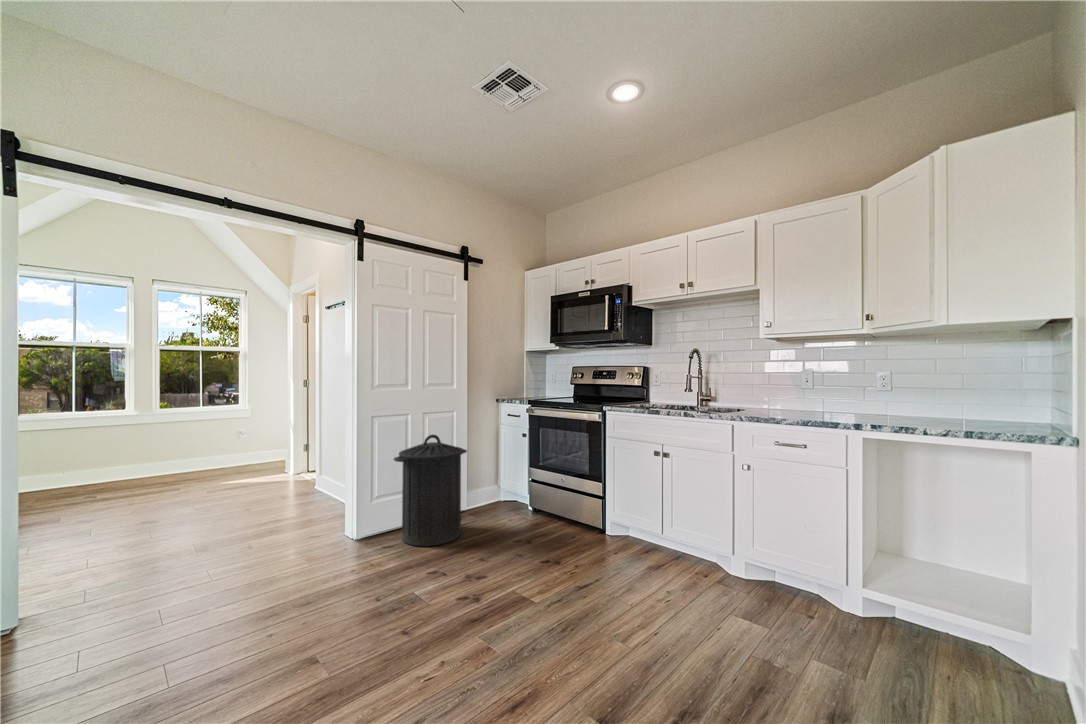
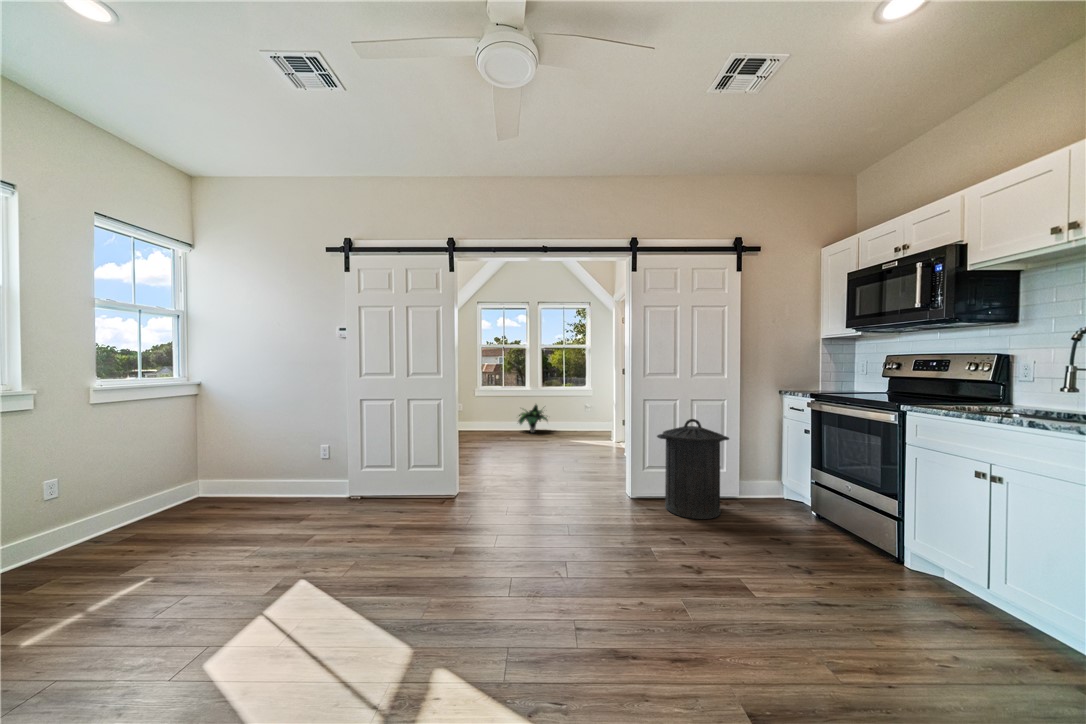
potted plant: none [102,437,175,485] -> present [519,405,547,433]

